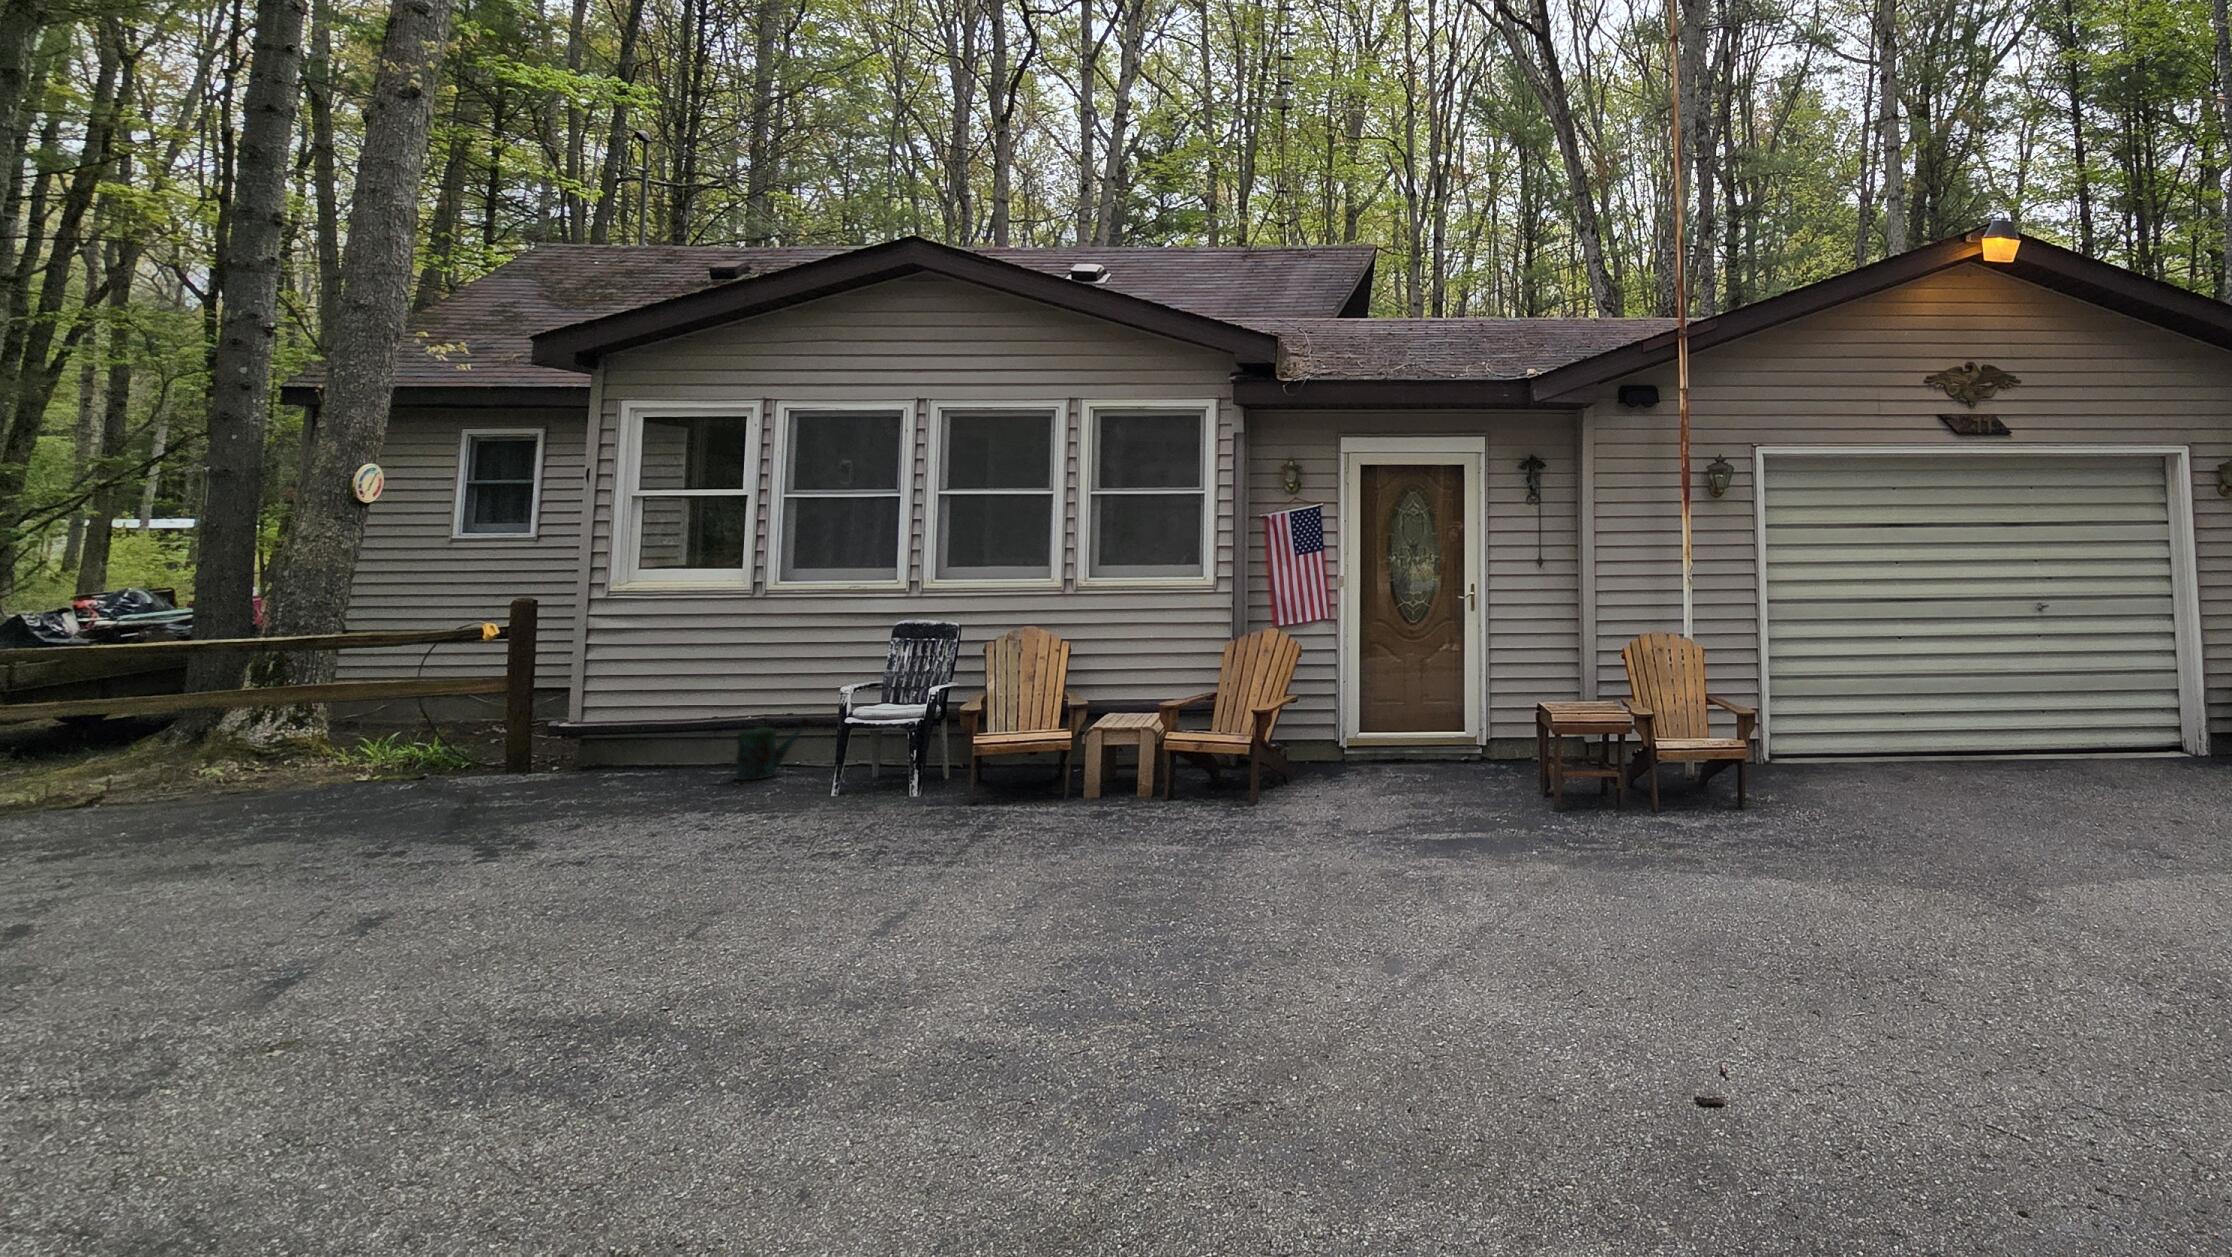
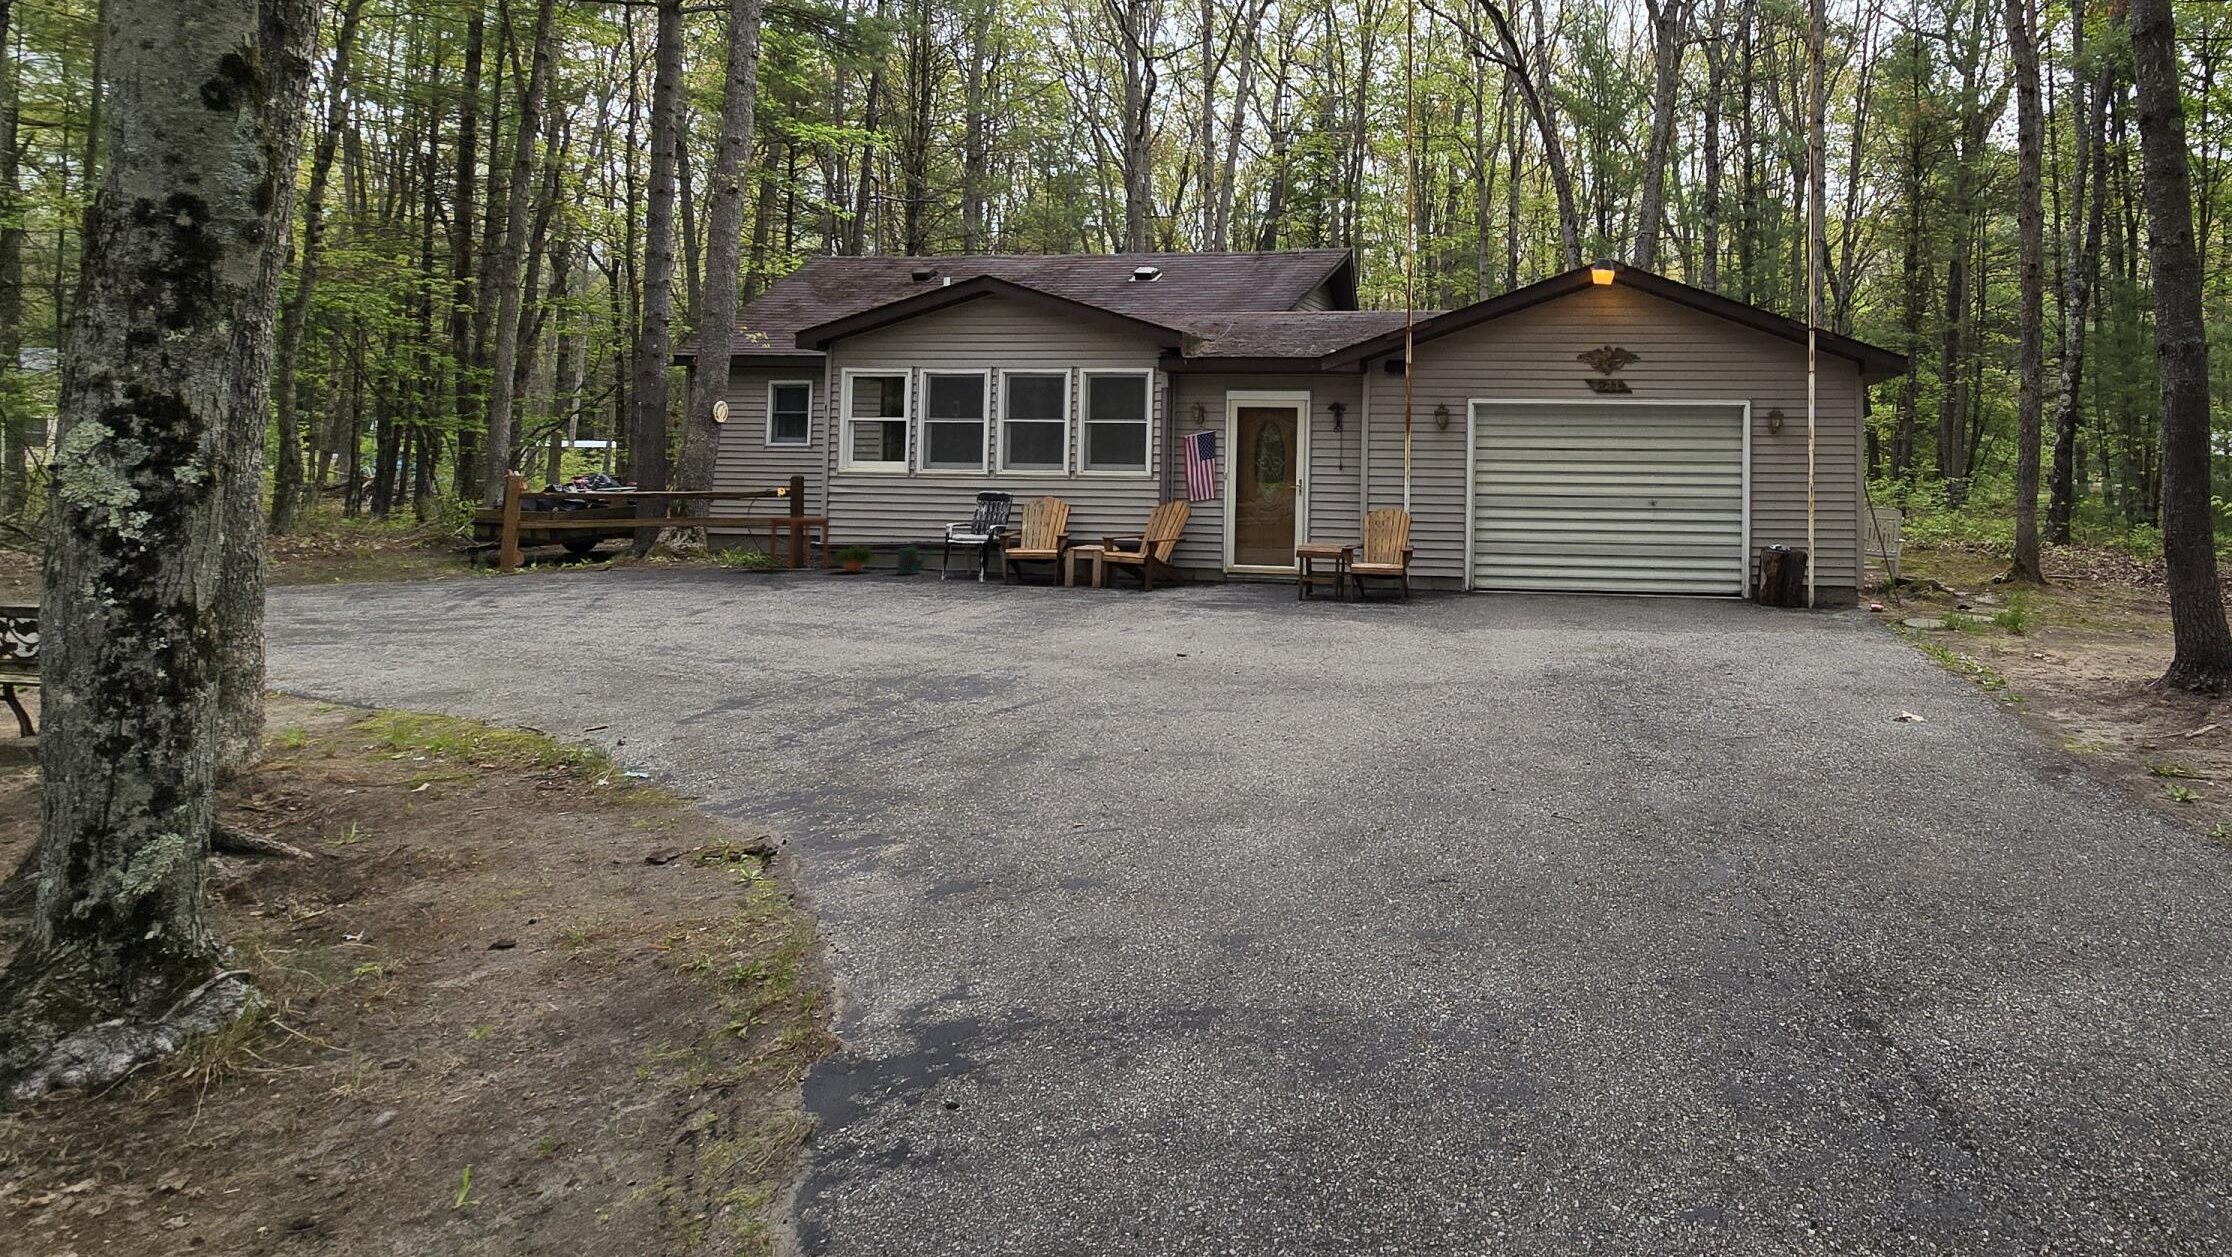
side table: none [464,675,591,787] -> present [770,517,829,571]
potted plant: none [593,724,694,785] -> present [829,545,876,572]

